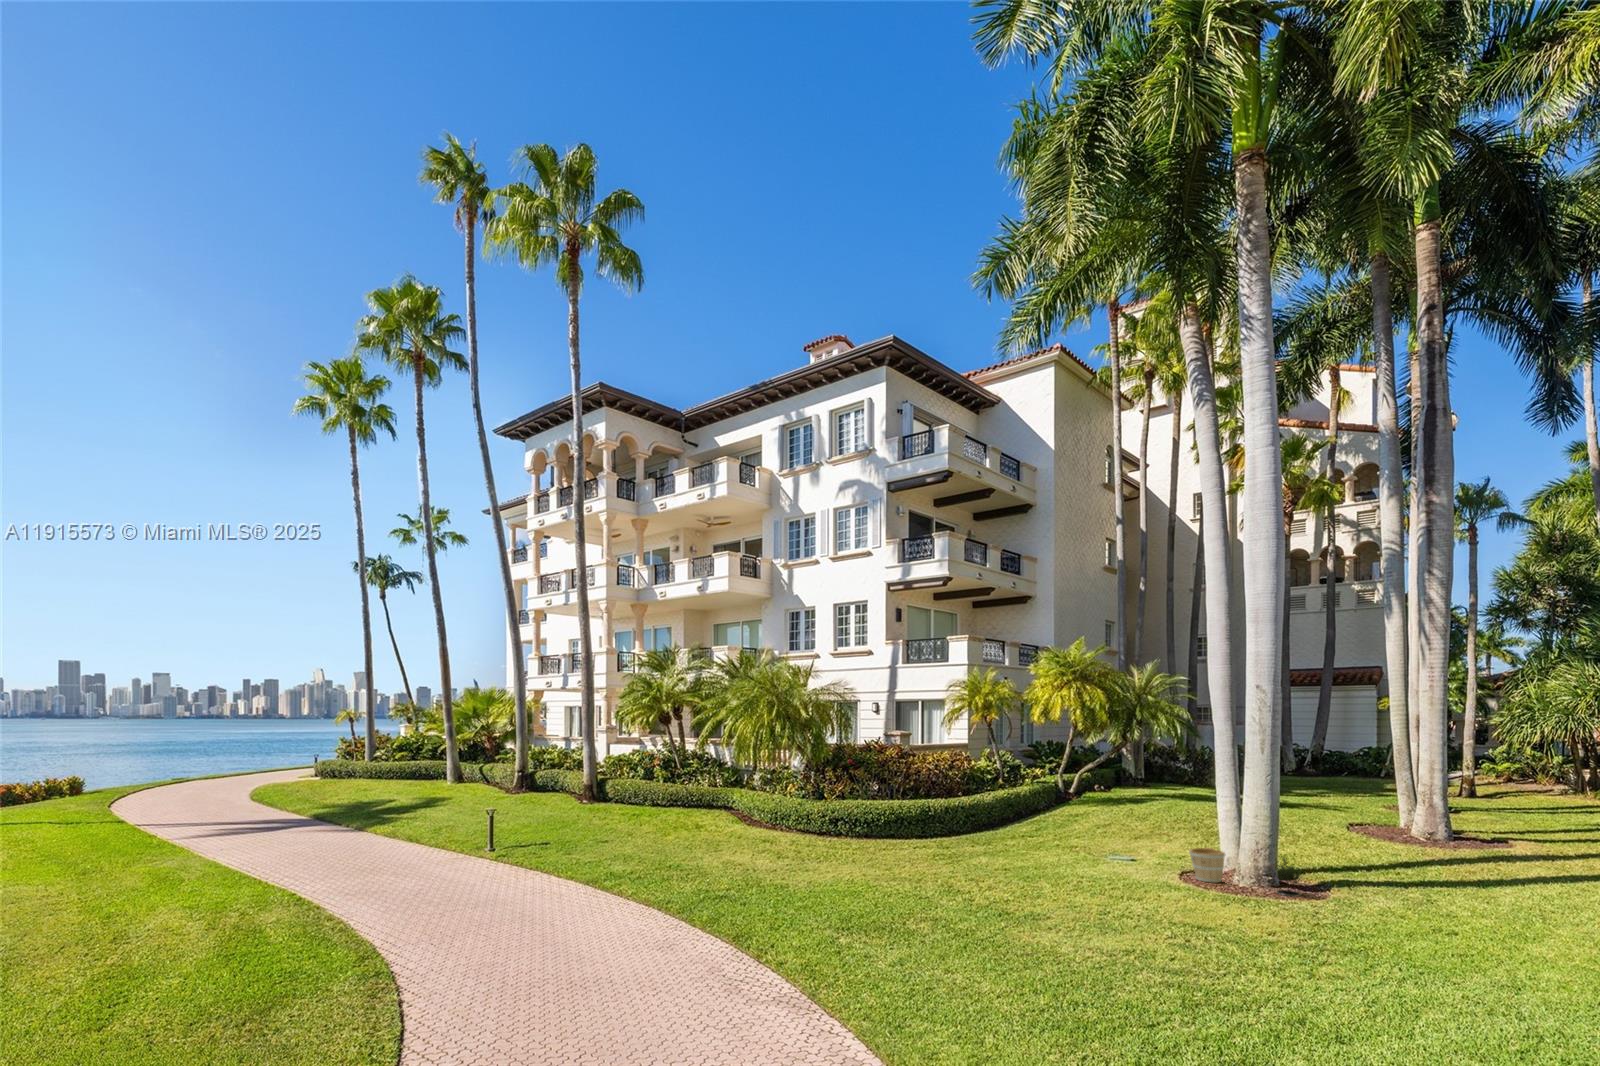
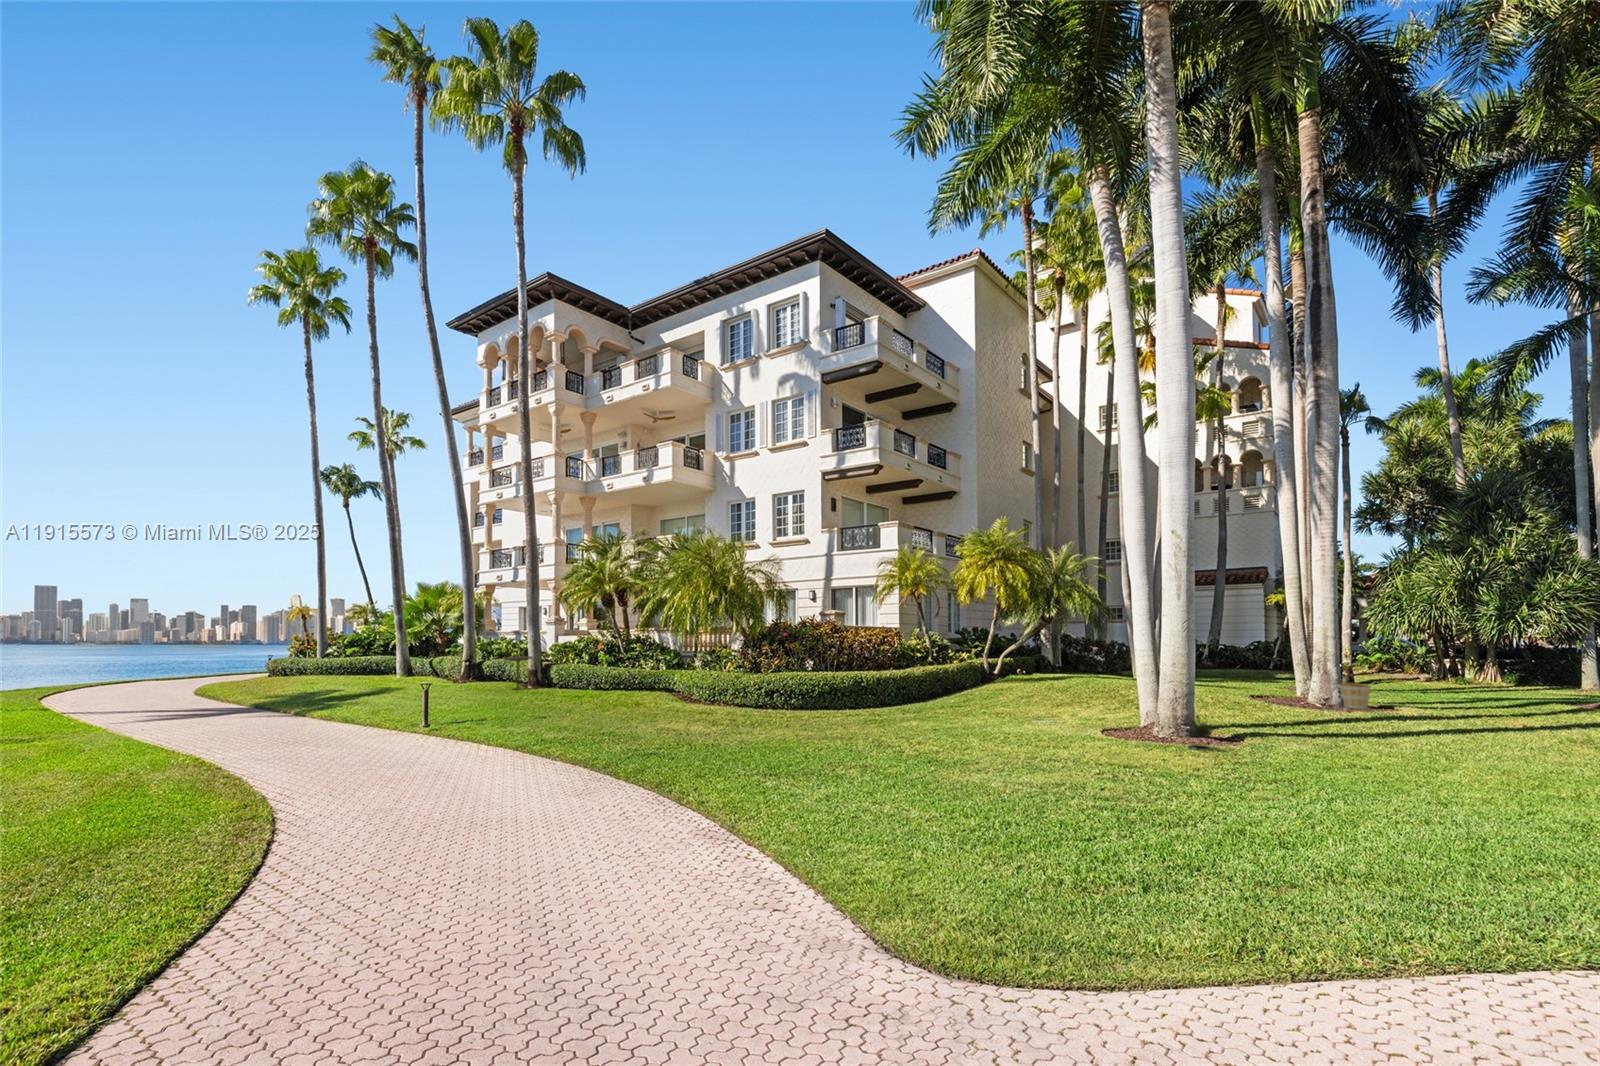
pedestal table: none [560,770,591,806] -> present [504,656,533,690]
wooden bucket: present [1189,848,1225,883] -> present [1339,683,1371,709]

